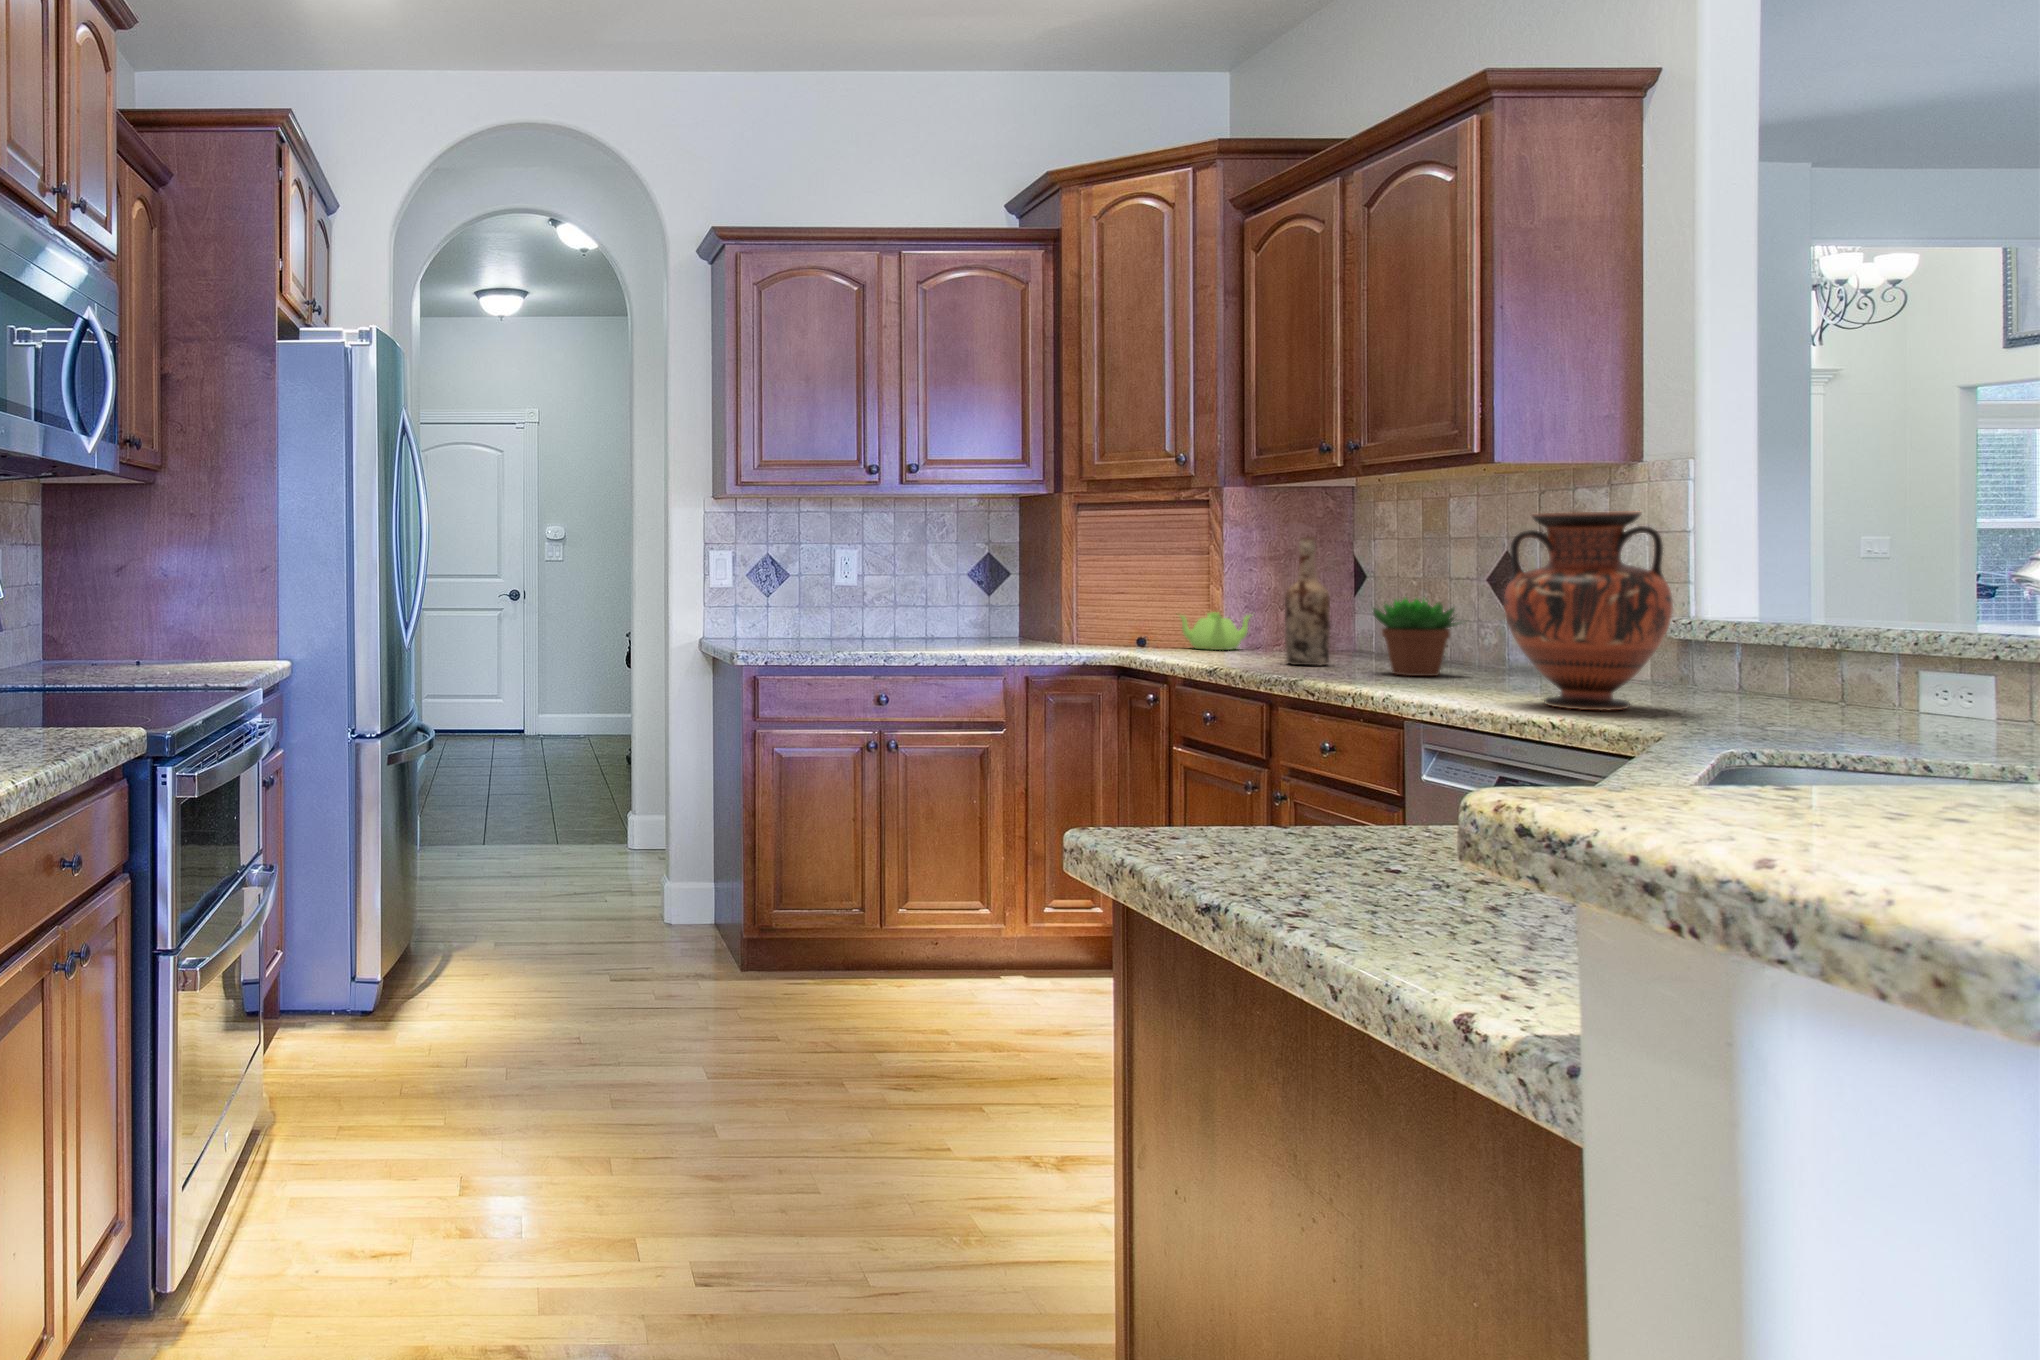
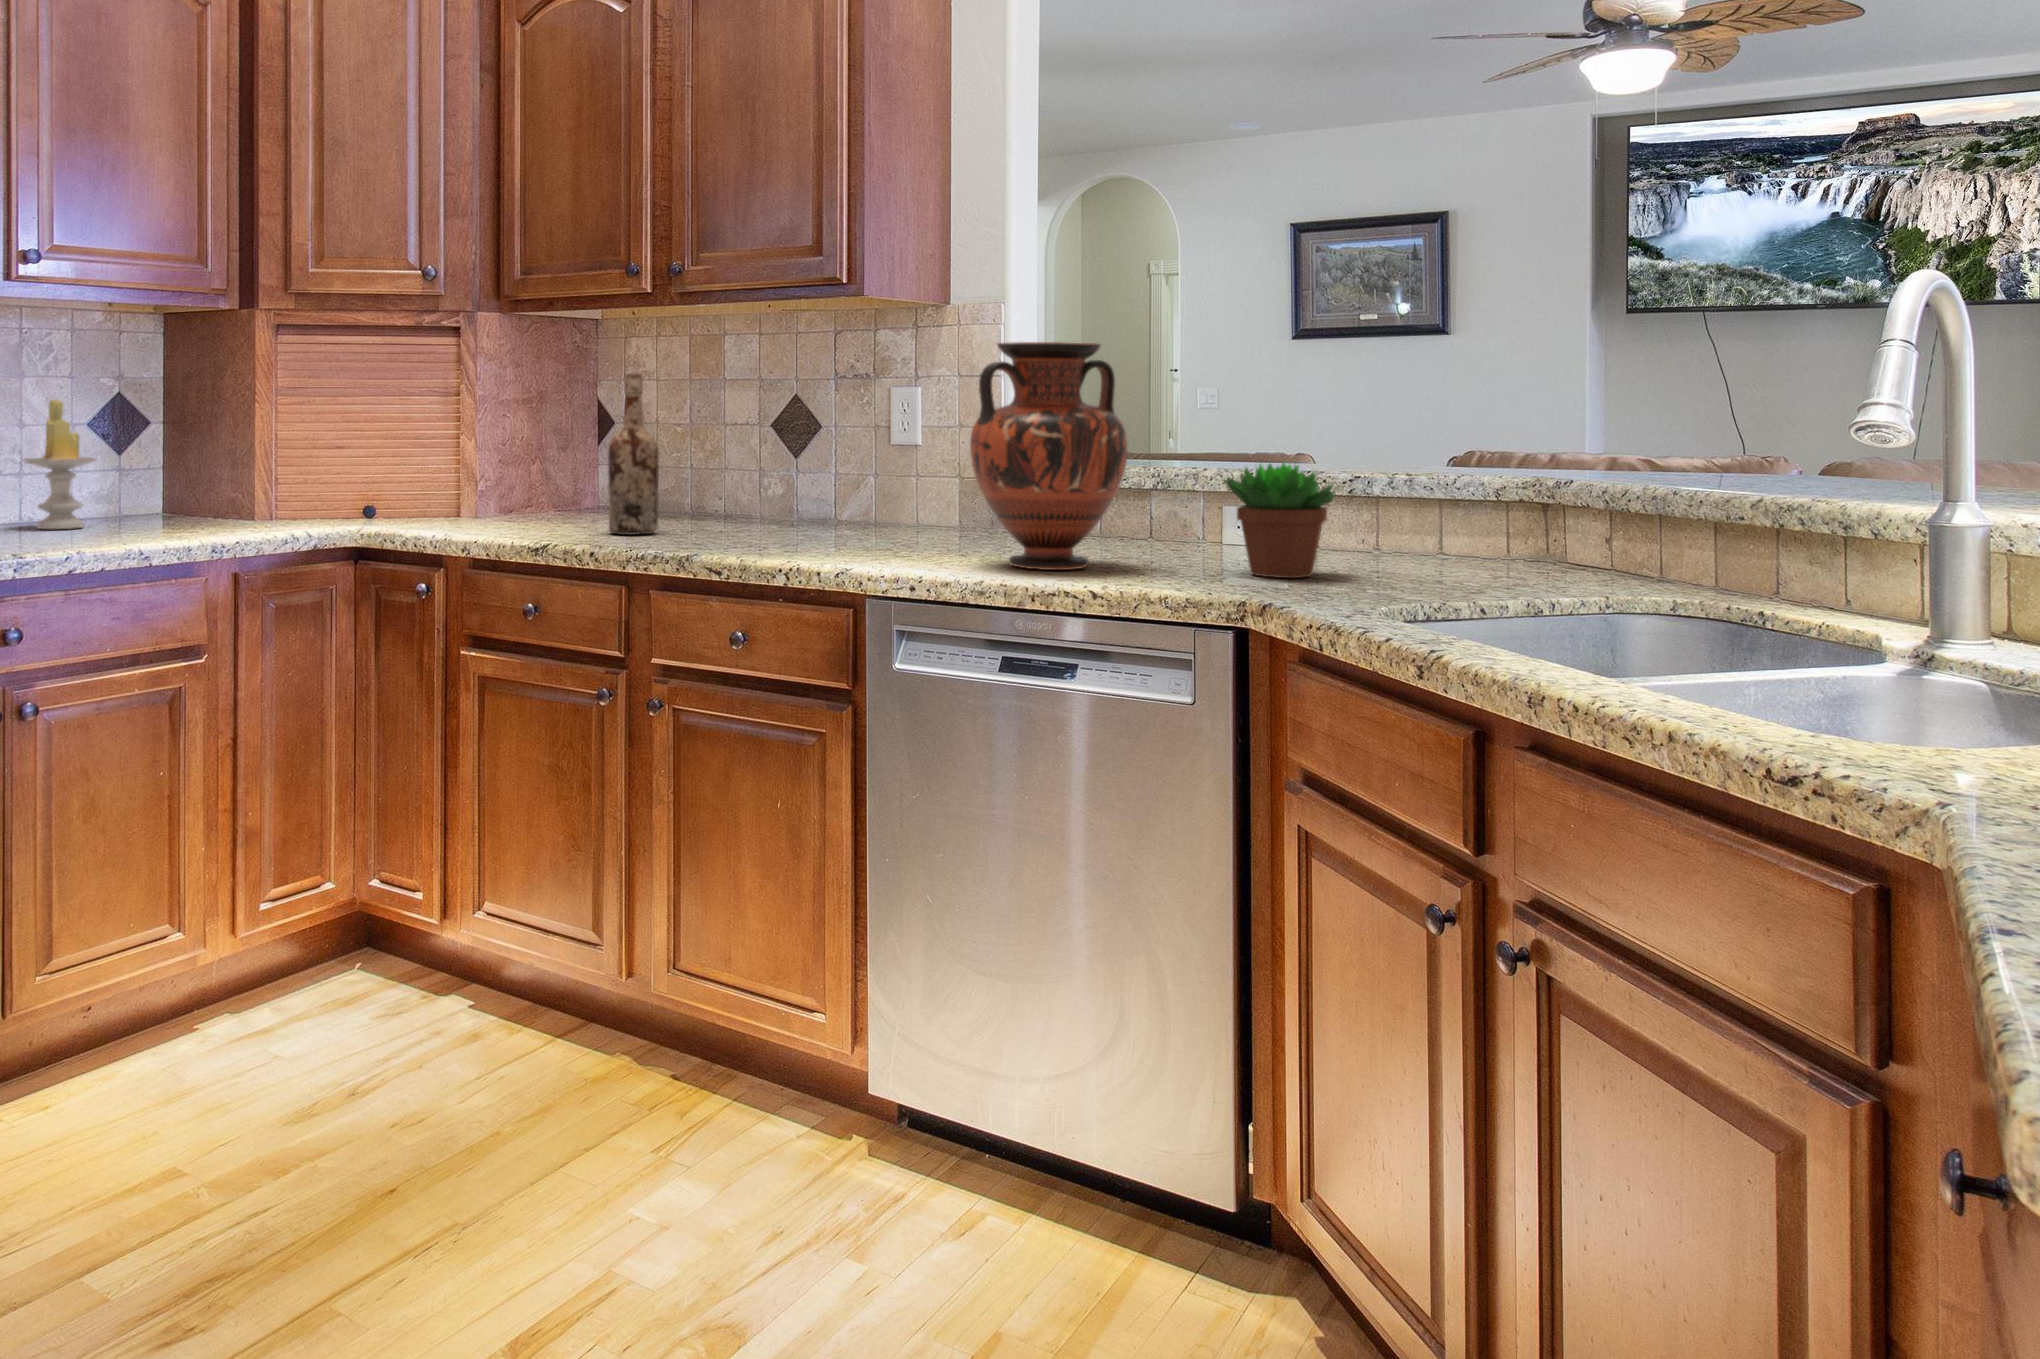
candle: none [916,558,960,642] -> present [24,399,96,529]
succulent plant: present [1373,598,1460,676] -> present [1225,463,1334,578]
teapot: present [1180,612,1251,650] -> none [426,472,517,520]

